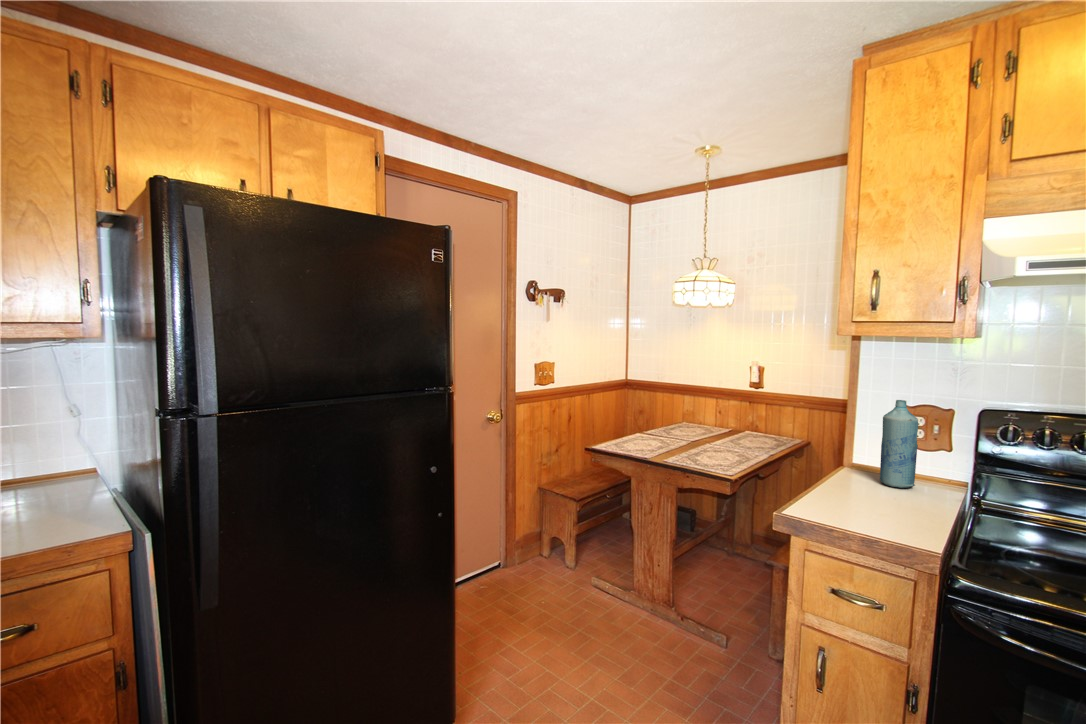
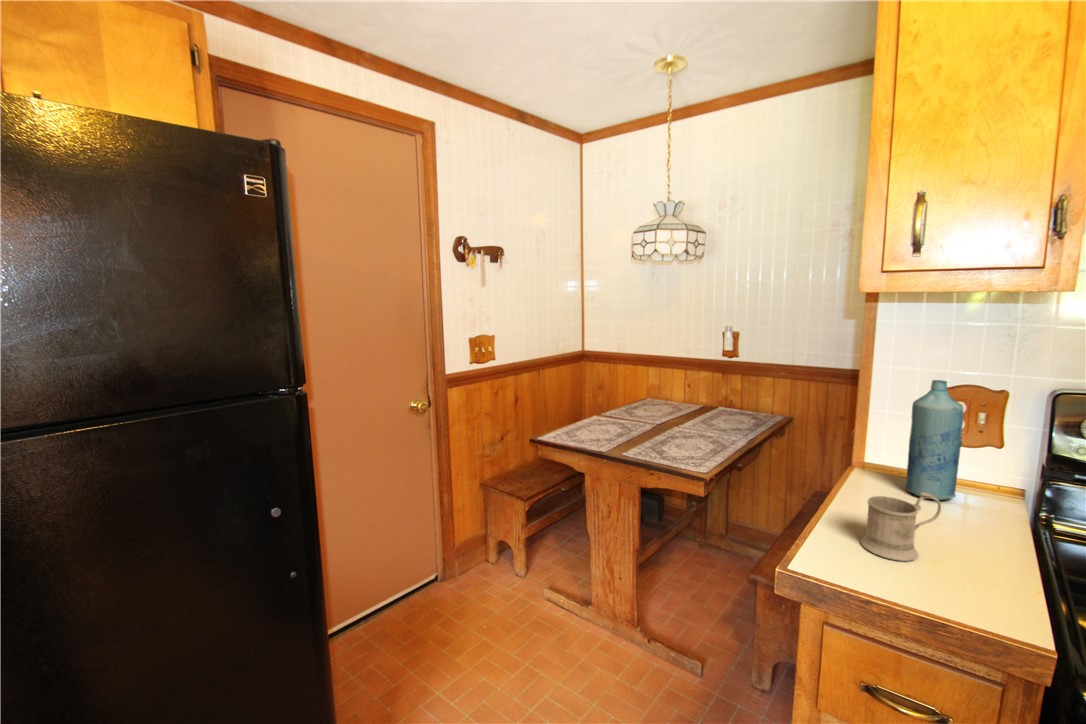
mug: none [835,471,889,515] -> present [861,493,941,561]

